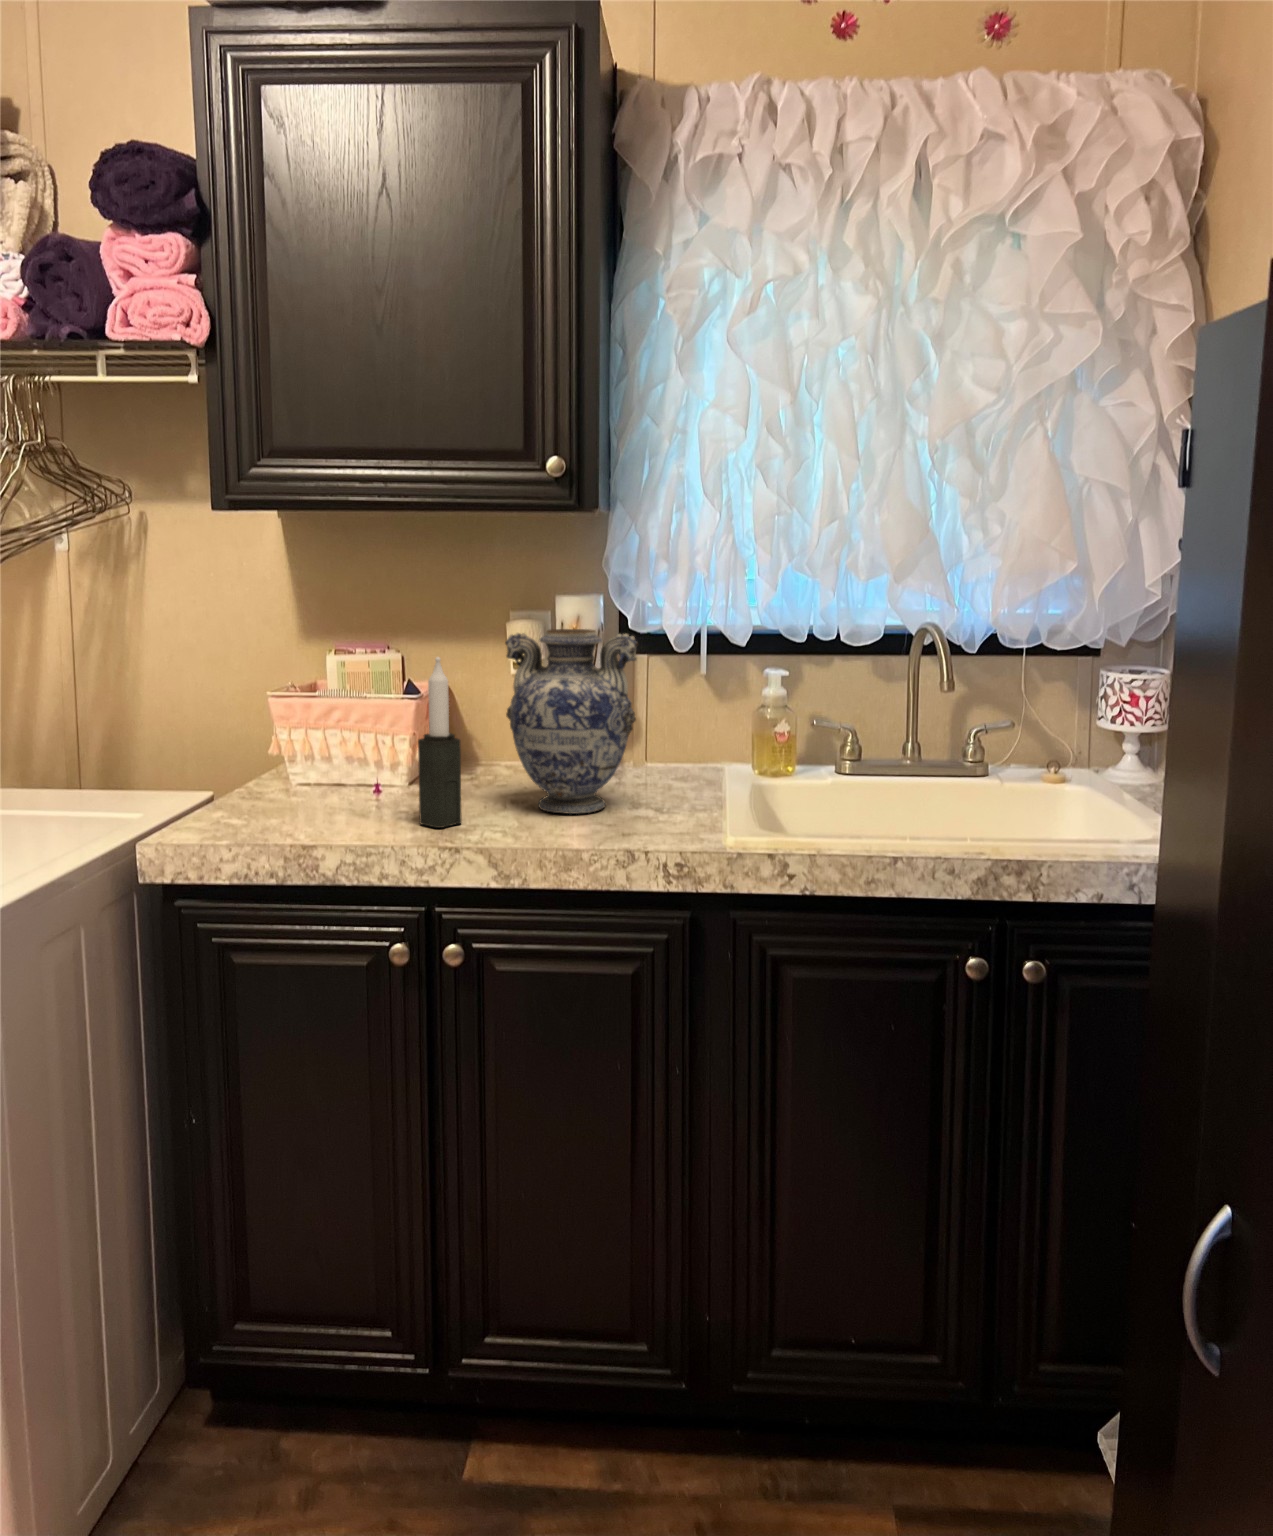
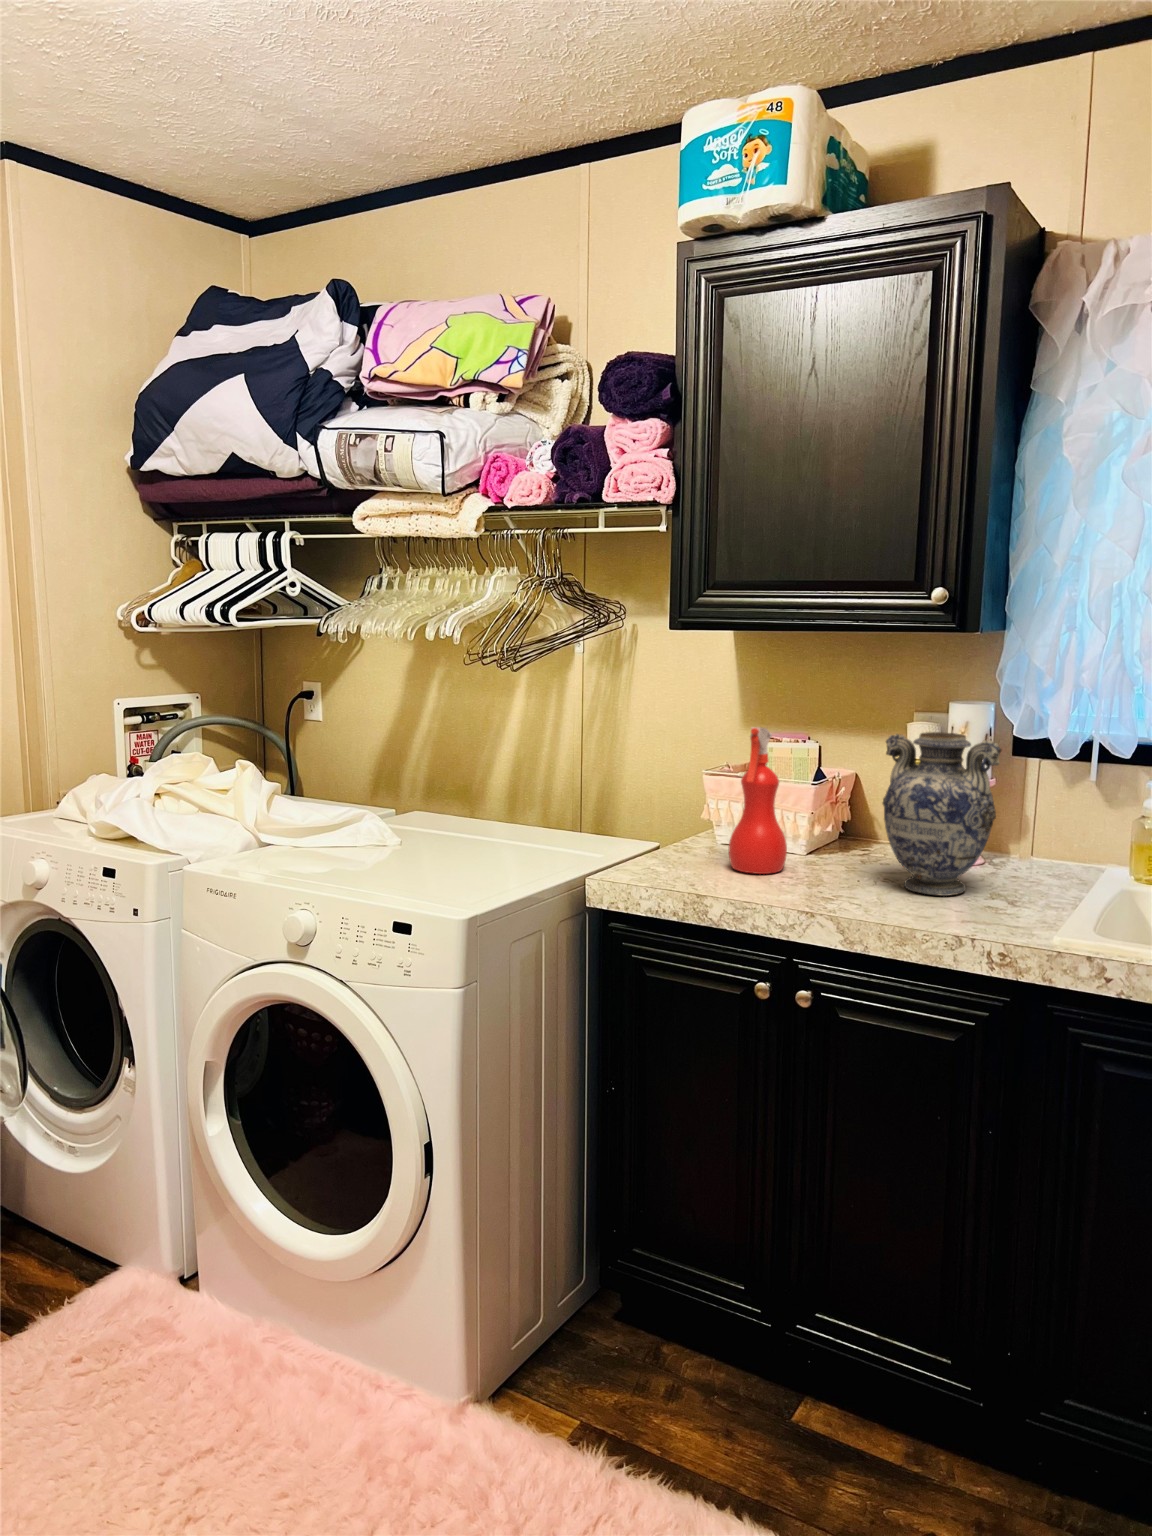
spray bottle: none [323,632,395,814] -> present [729,727,787,874]
candle: present [418,657,462,828] -> none [795,752,833,893]

